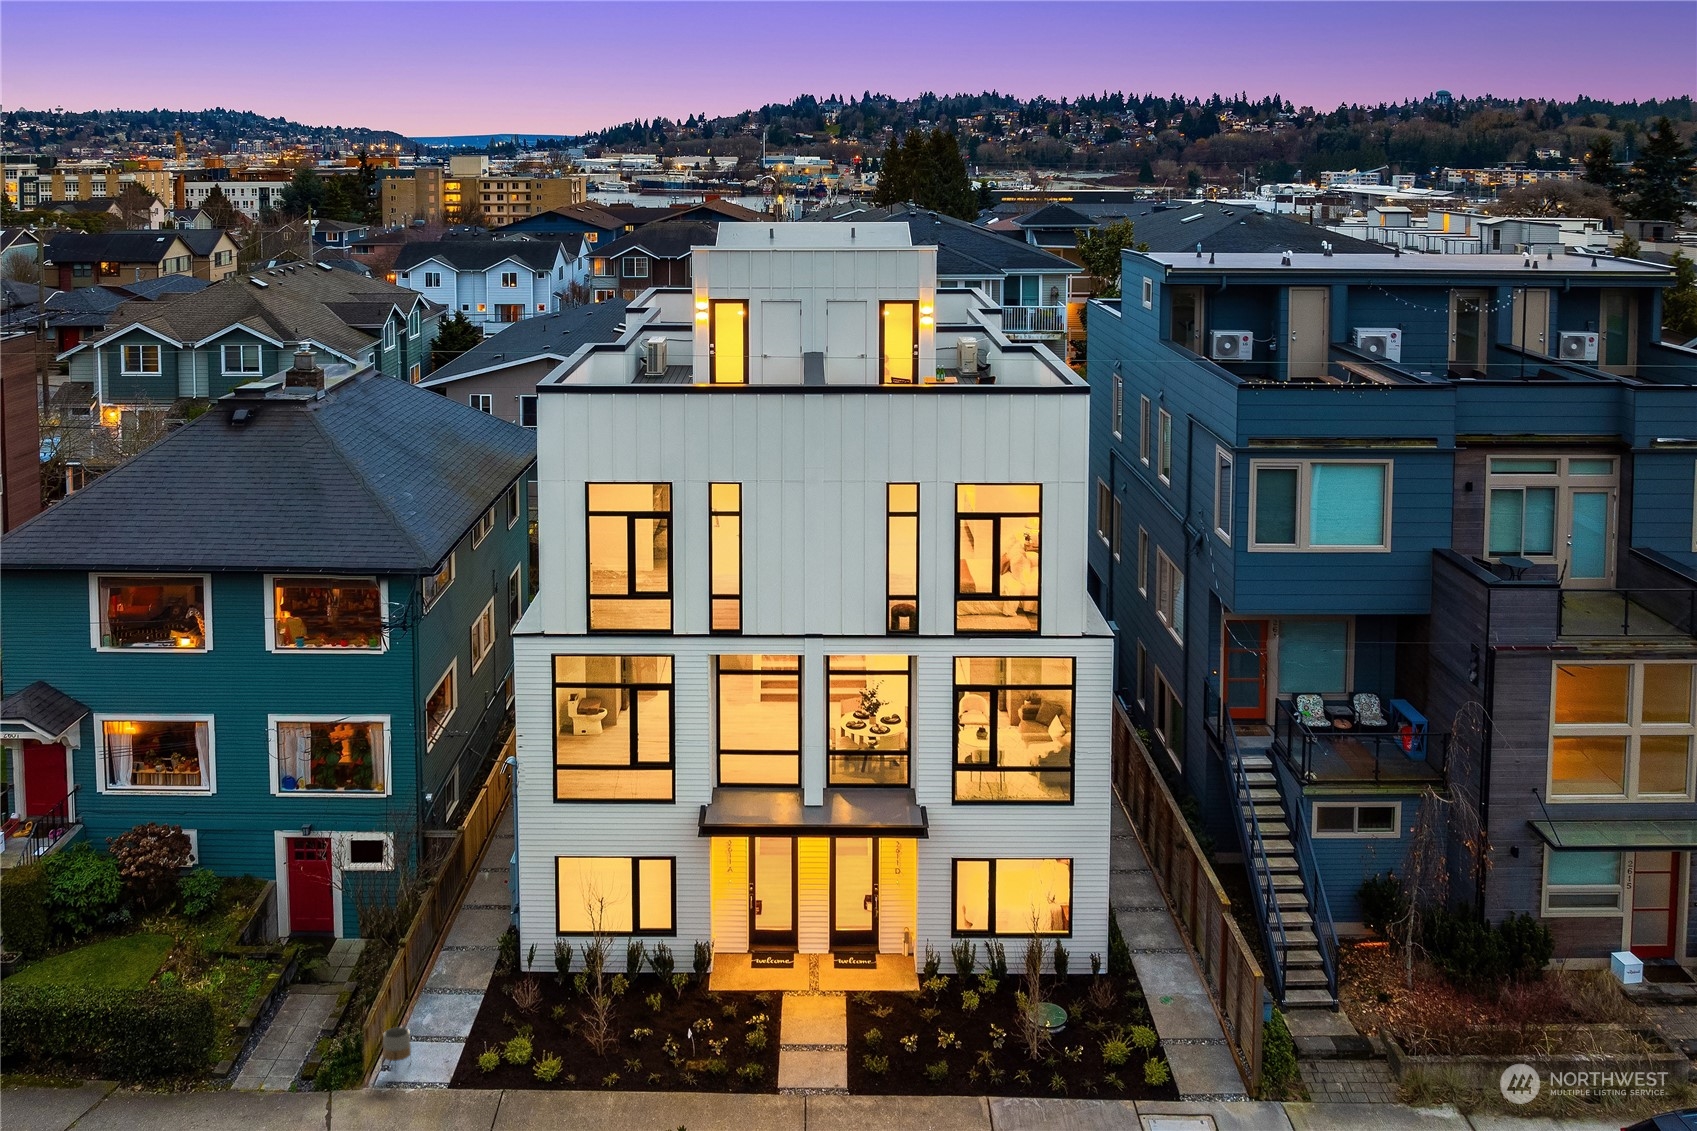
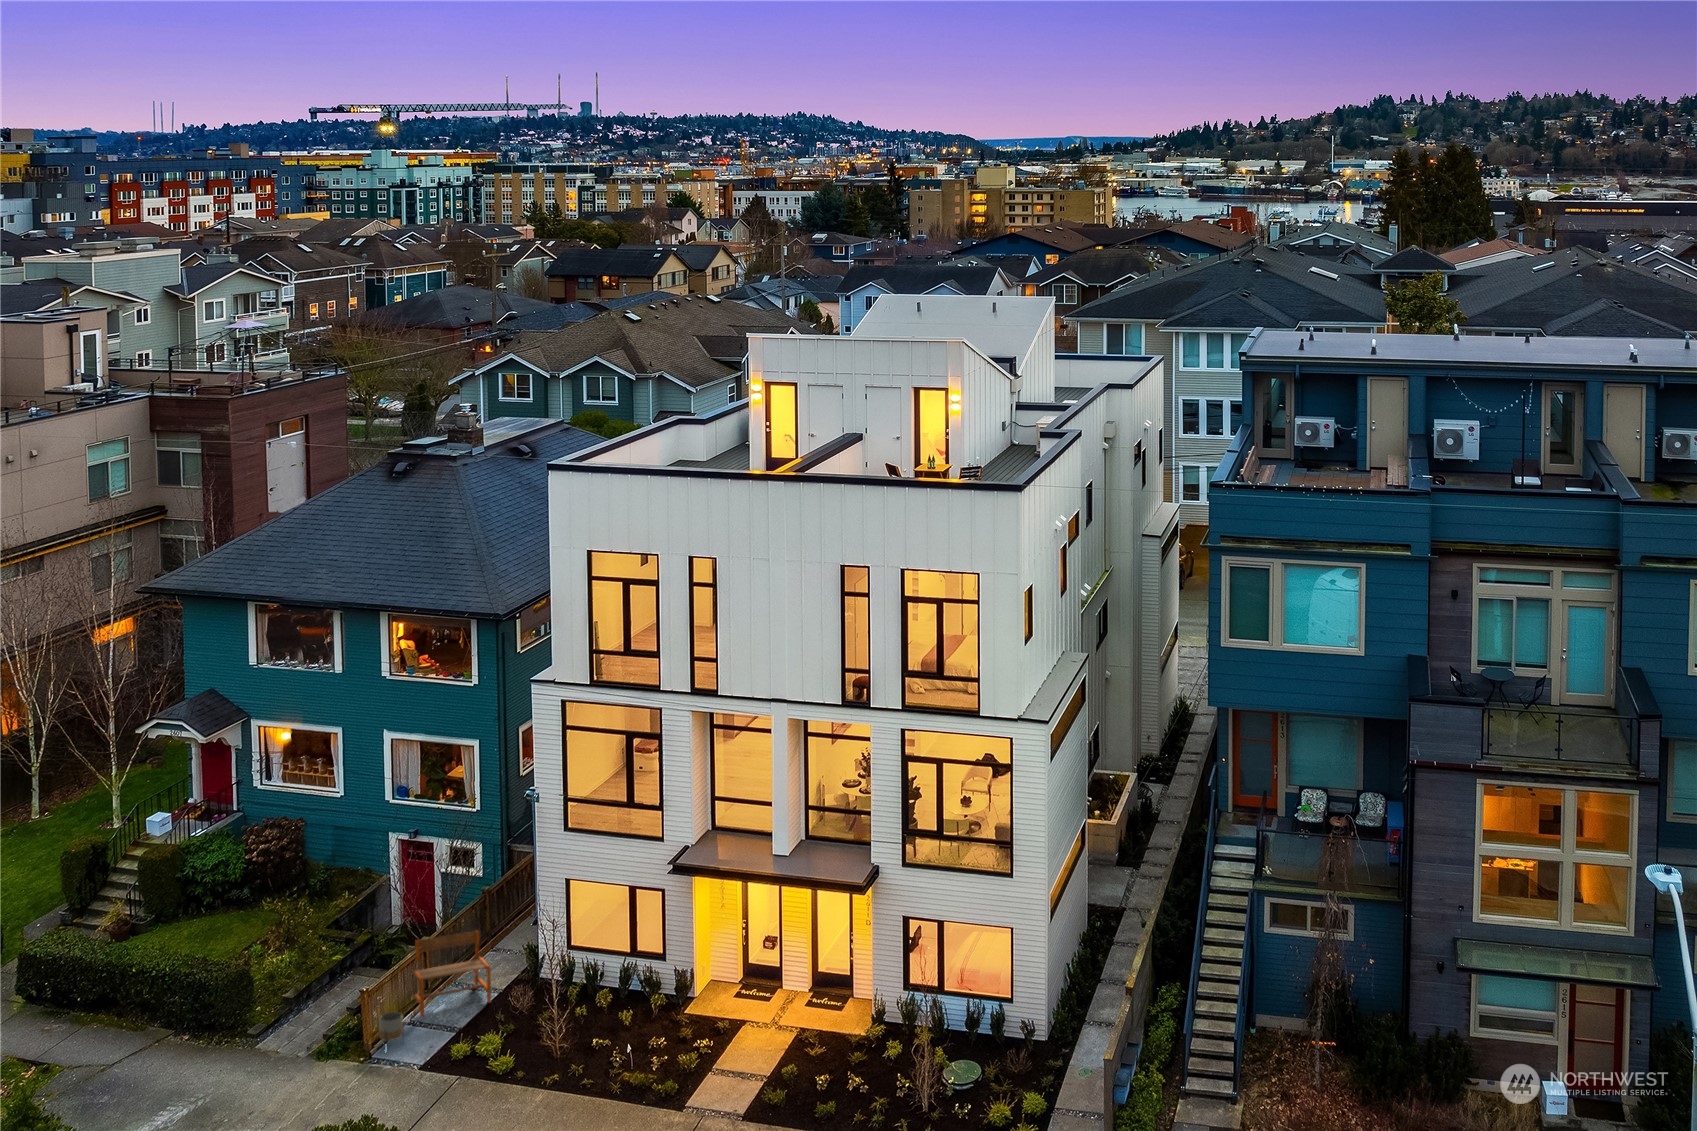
bench: none [392,928,487,1033] -> present [414,930,491,1017]

